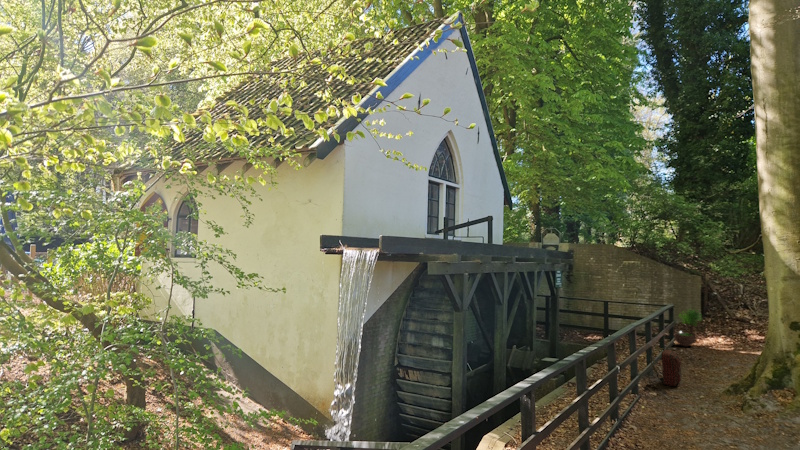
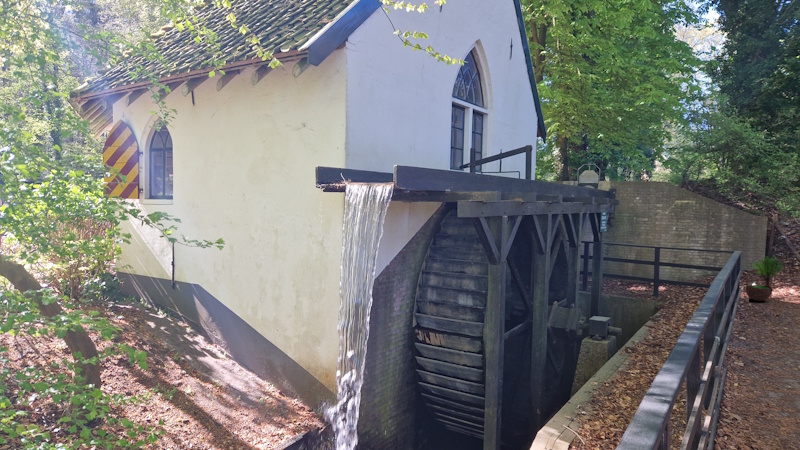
backpack: present [650,348,682,386] -> none [745,310,787,359]

